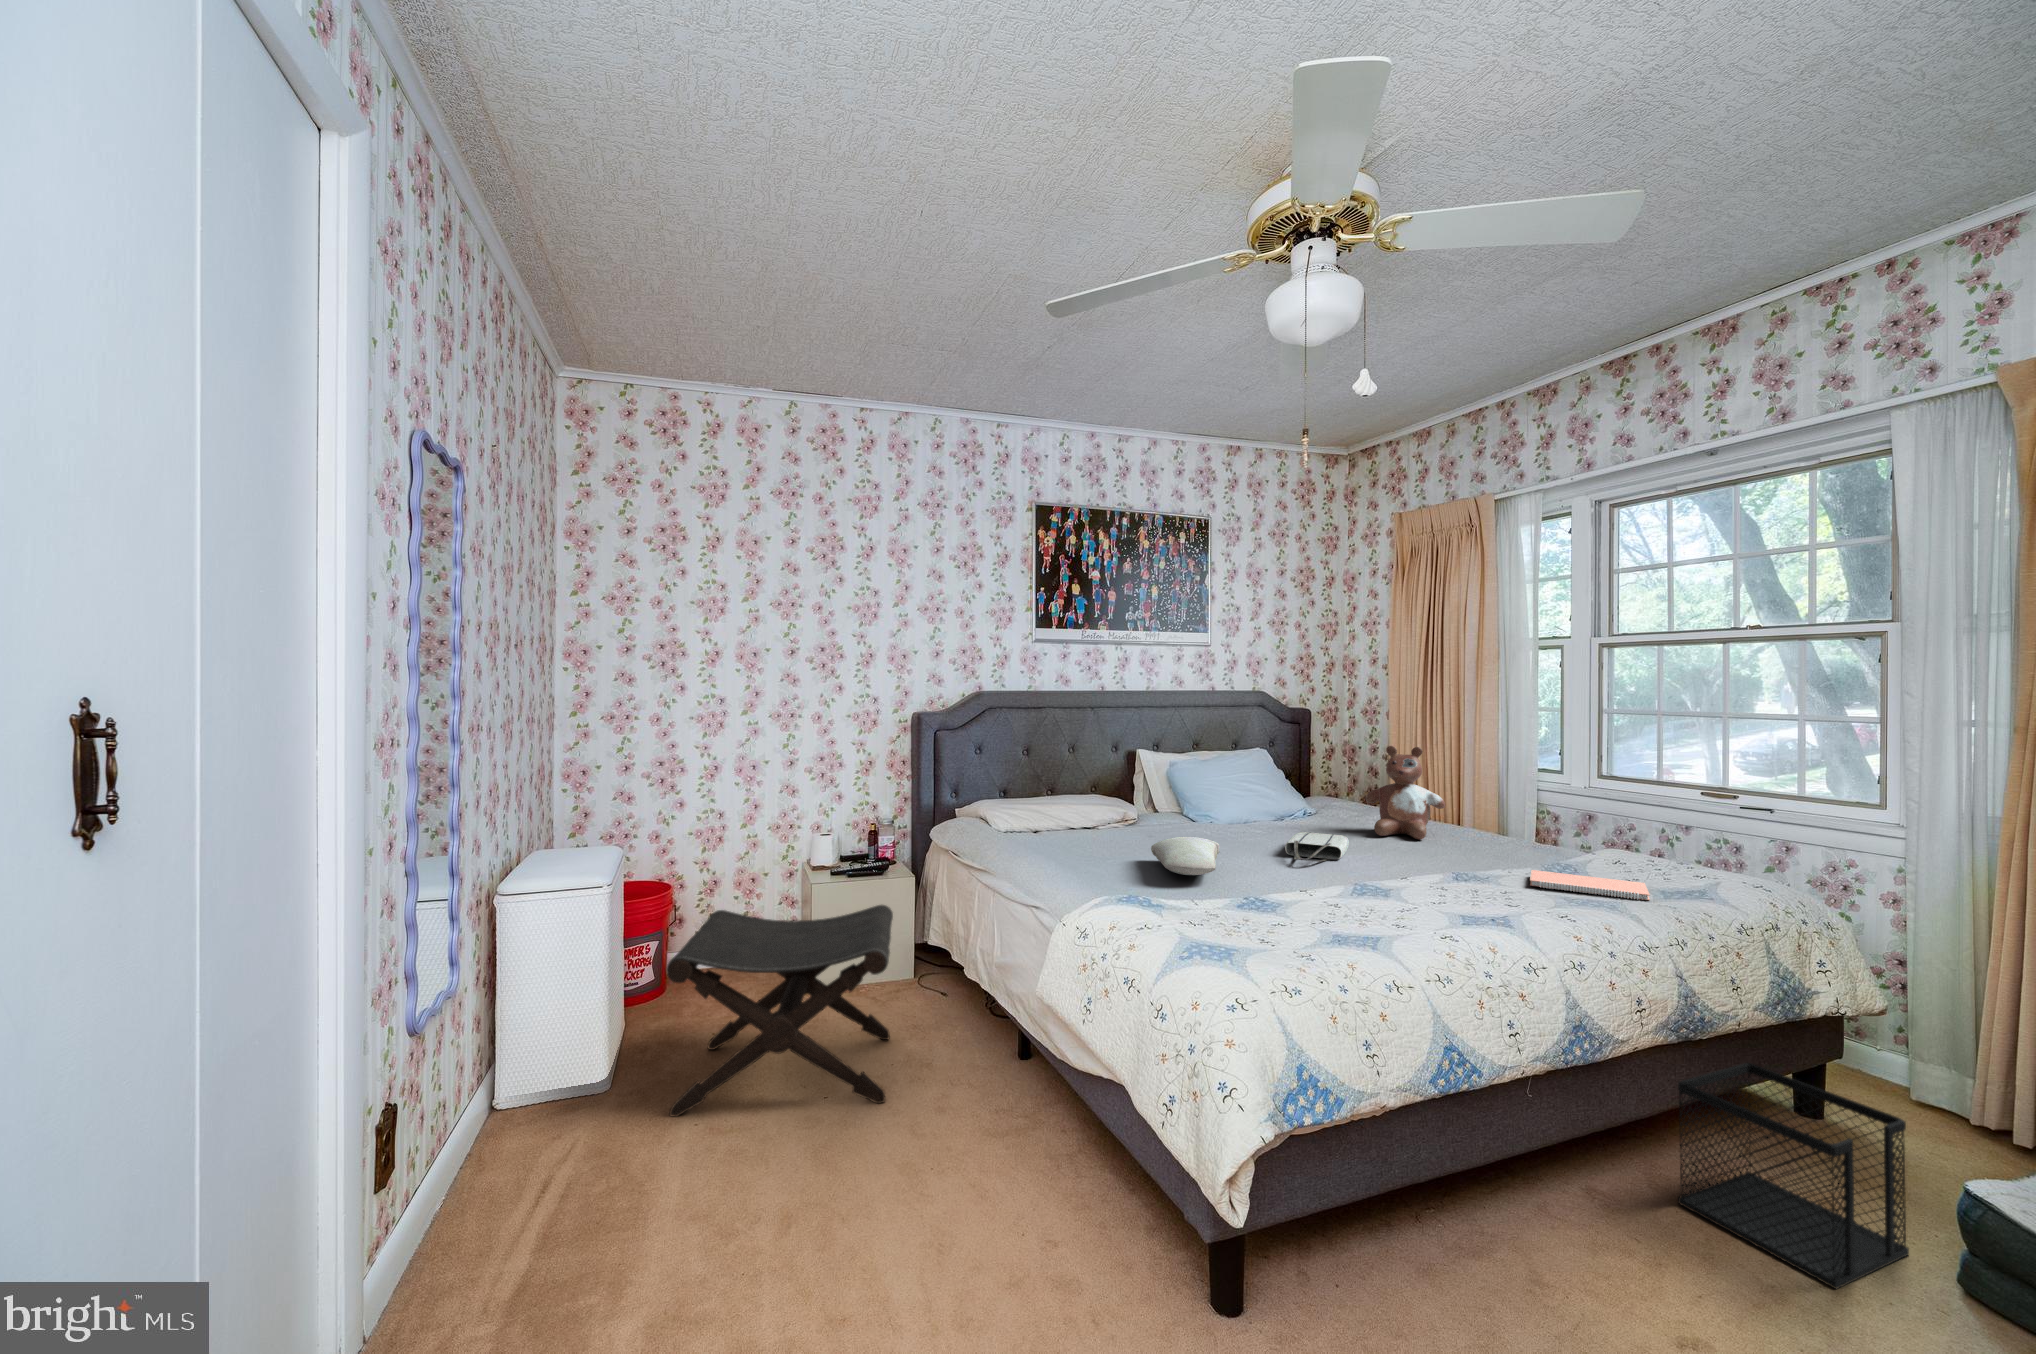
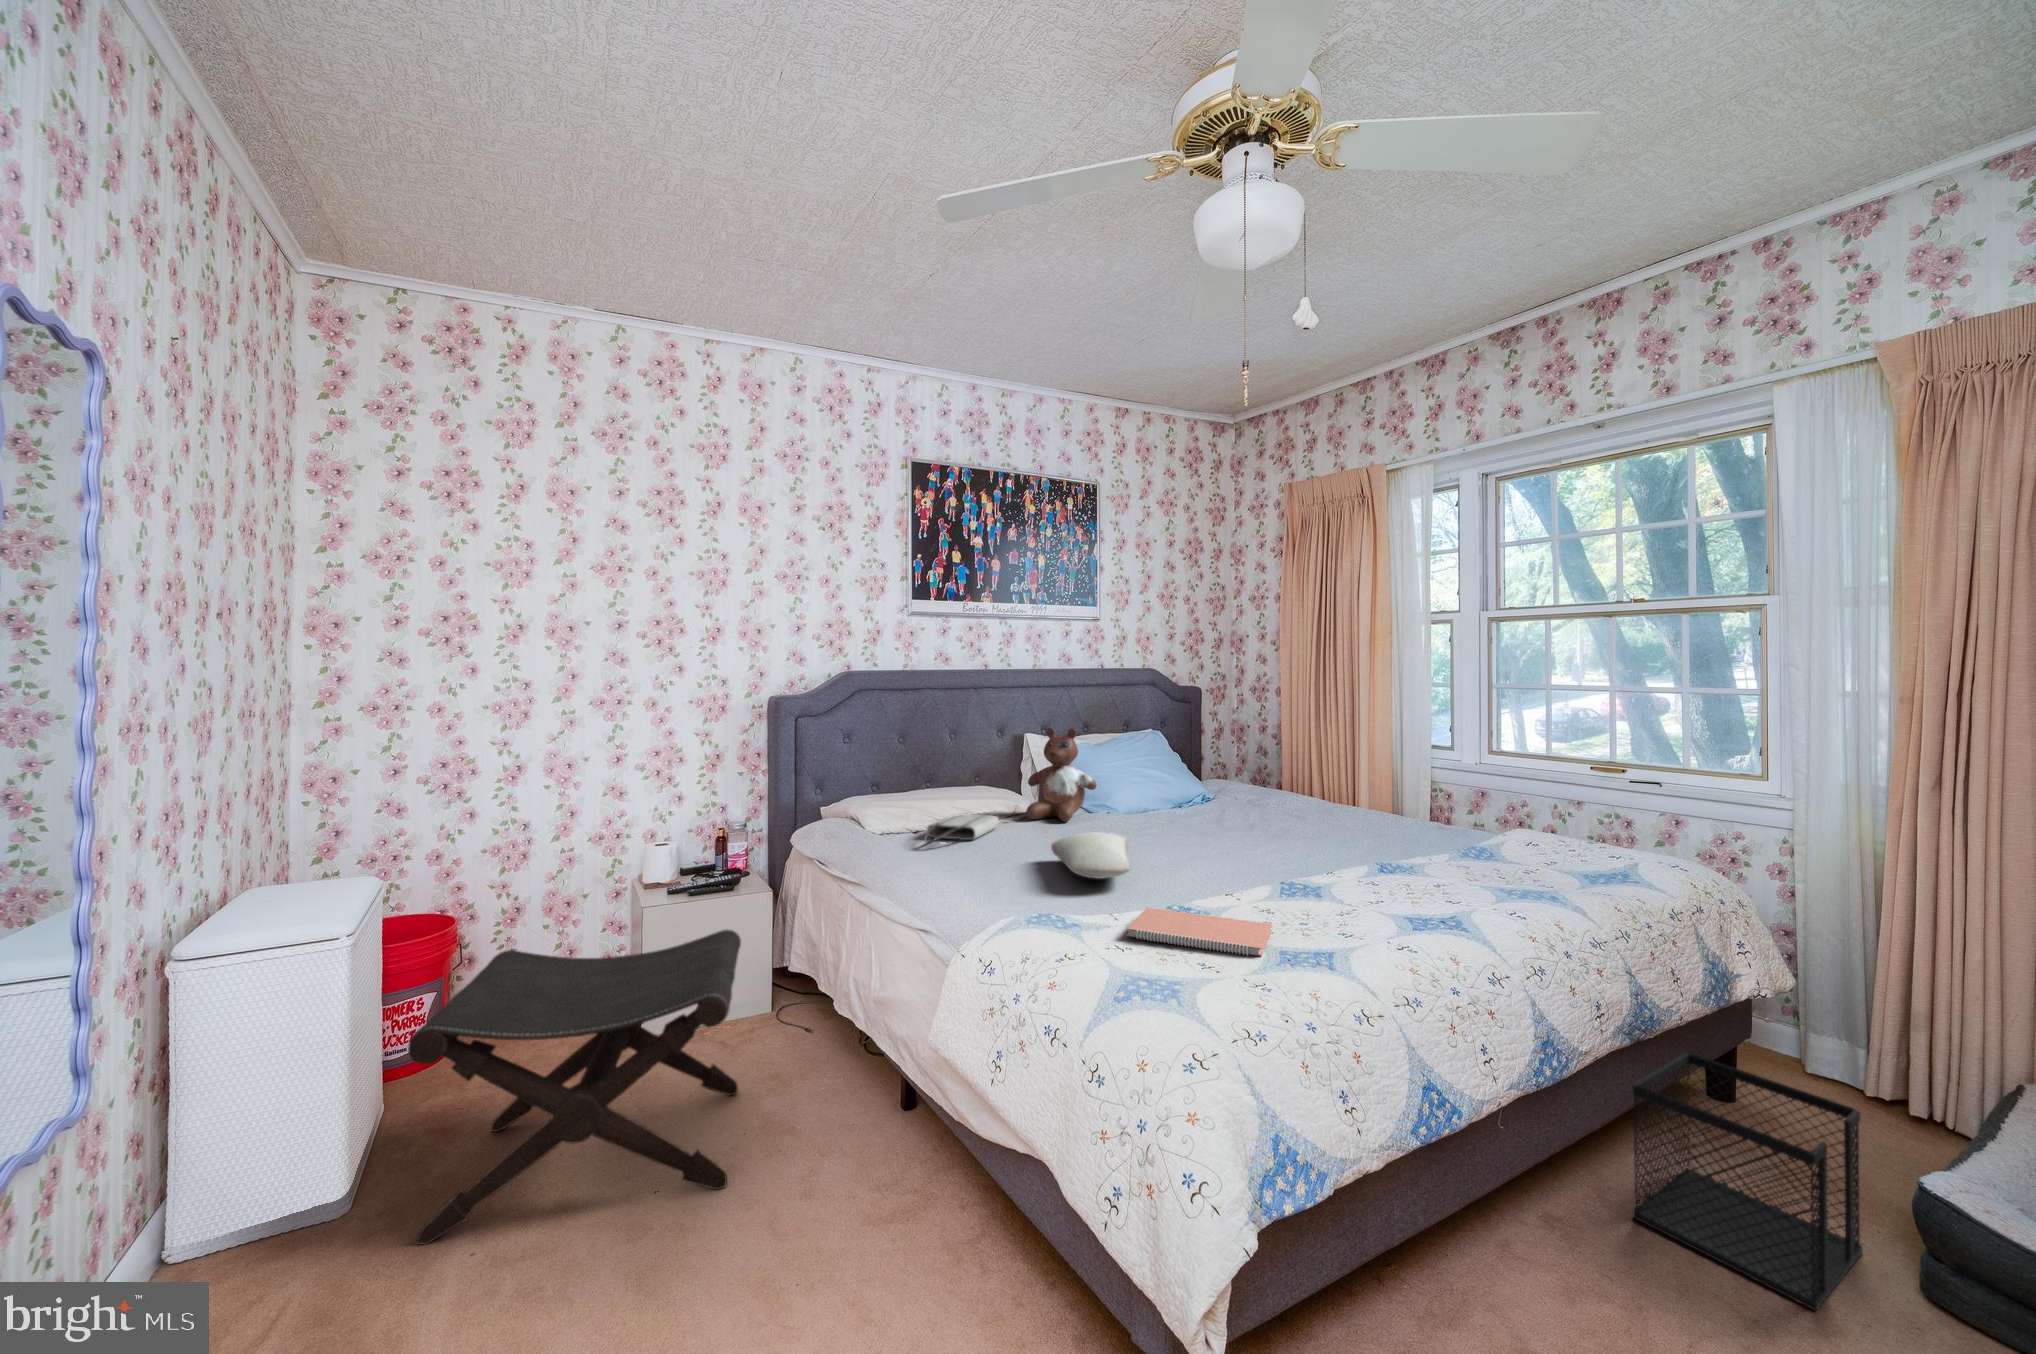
stuffed bear: present [1366,746,1446,839] -> present [1026,728,1097,822]
tote bag: present [1285,832,1349,862] -> present [924,814,999,843]
notebook: present [1530,870,1650,900] -> present [1126,908,1272,956]

